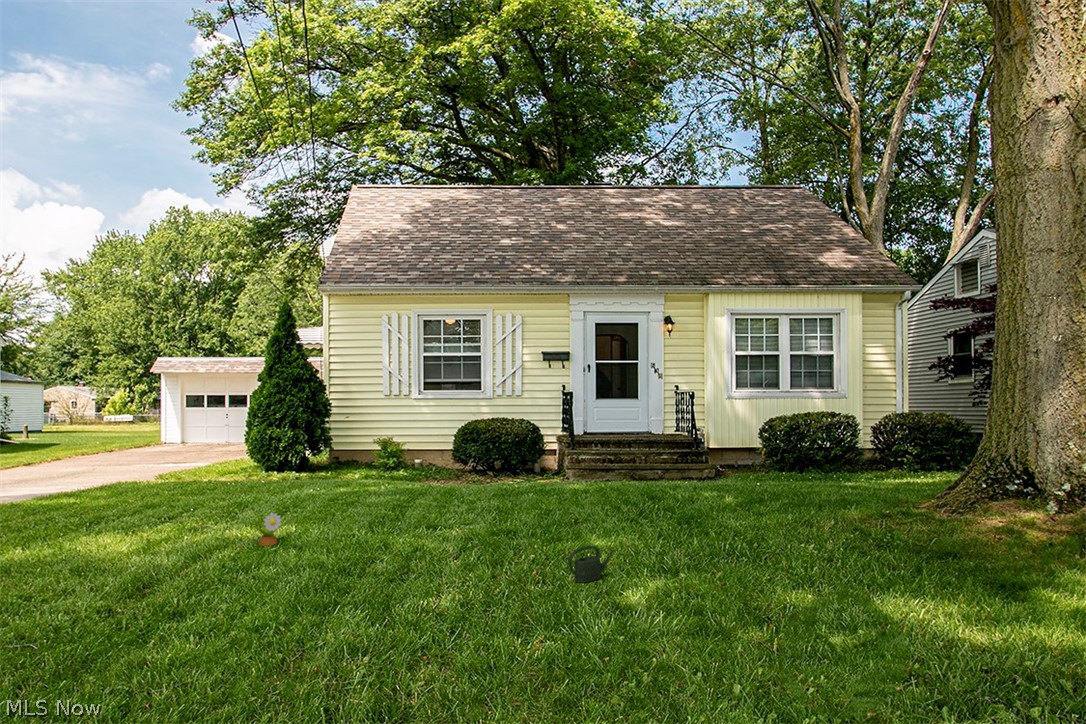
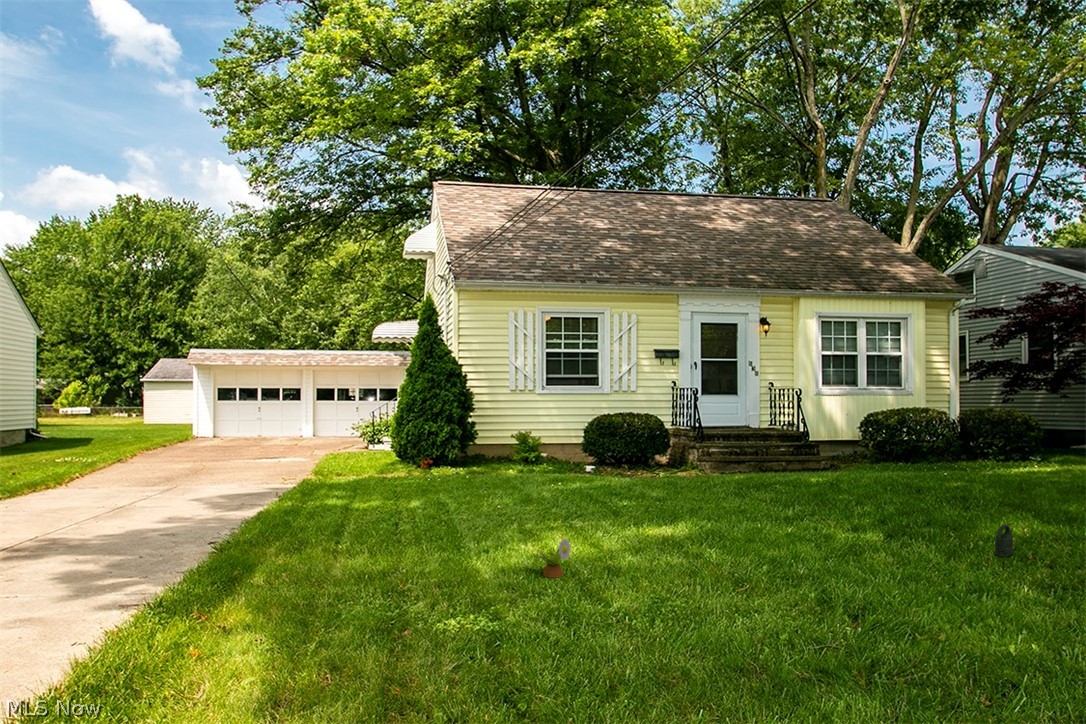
decorative plant: present [252,513,285,546] -> present [534,539,571,578]

